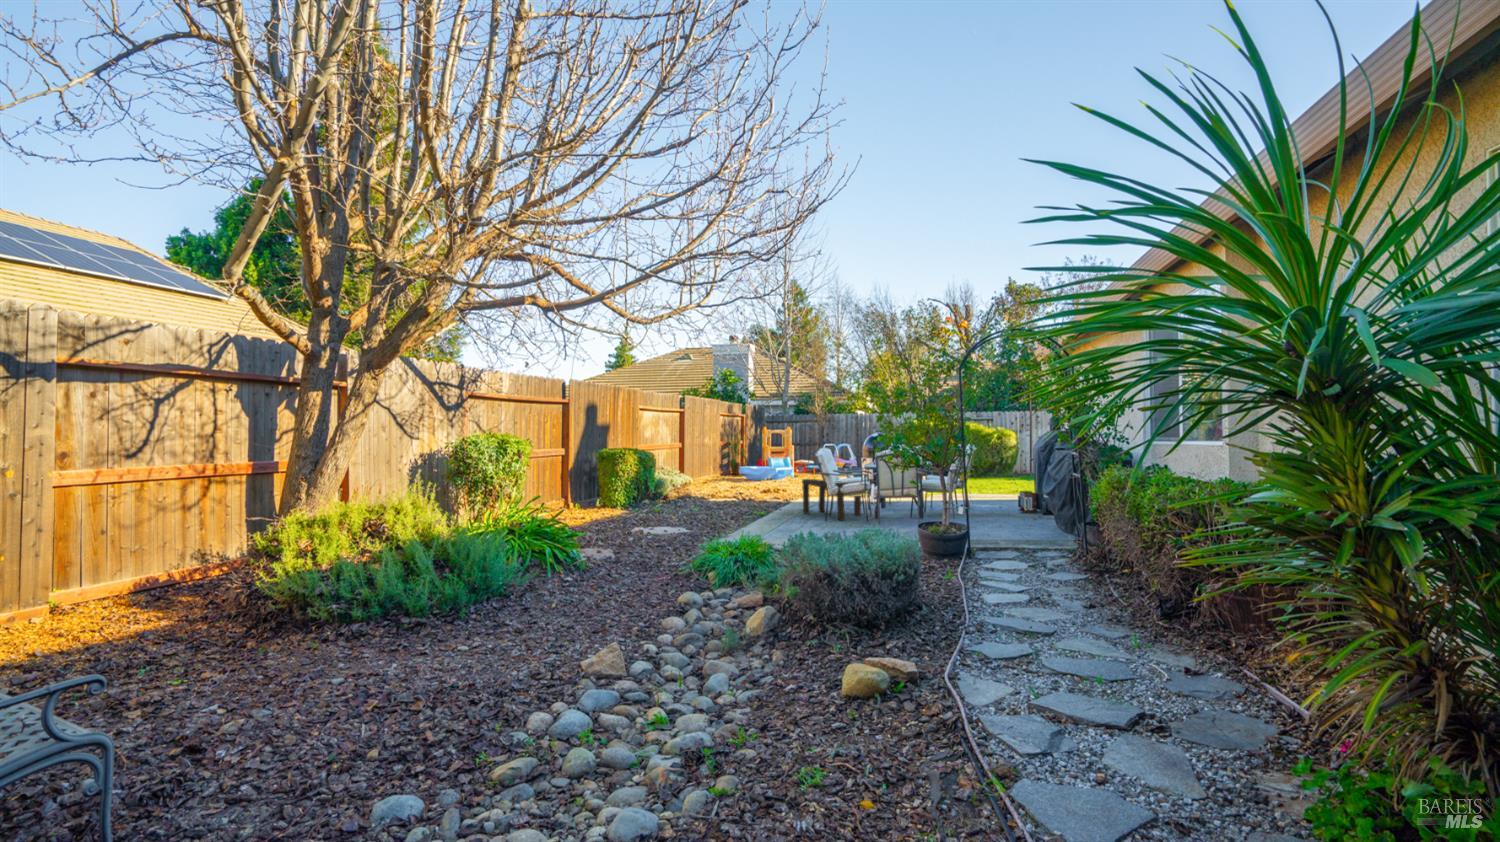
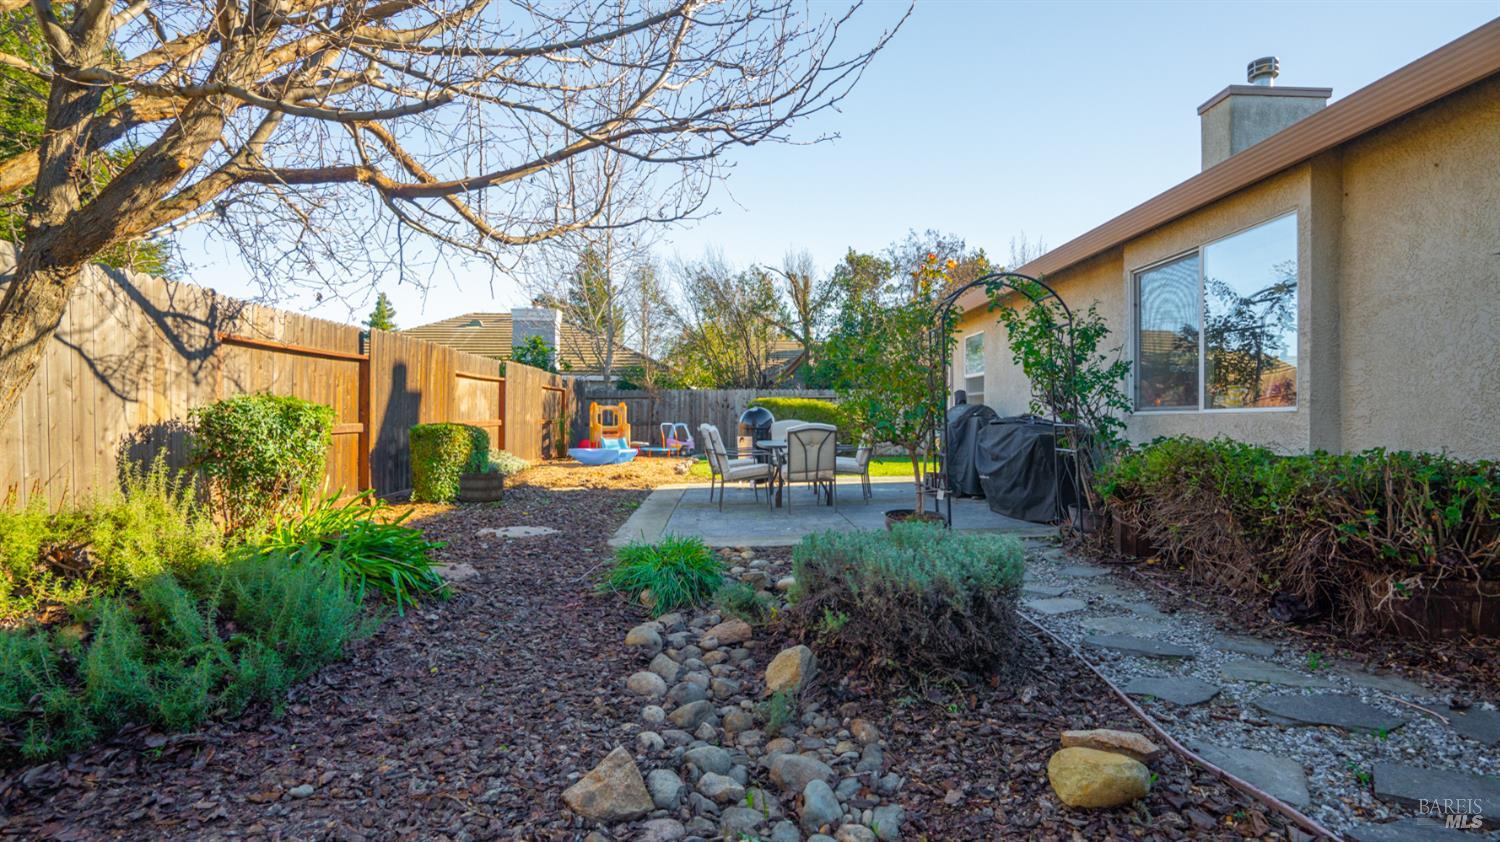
bench: present [802,479,861,520] -> none [684,460,761,509]
bucket: none [630,484,669,509] -> present [458,469,509,502]

